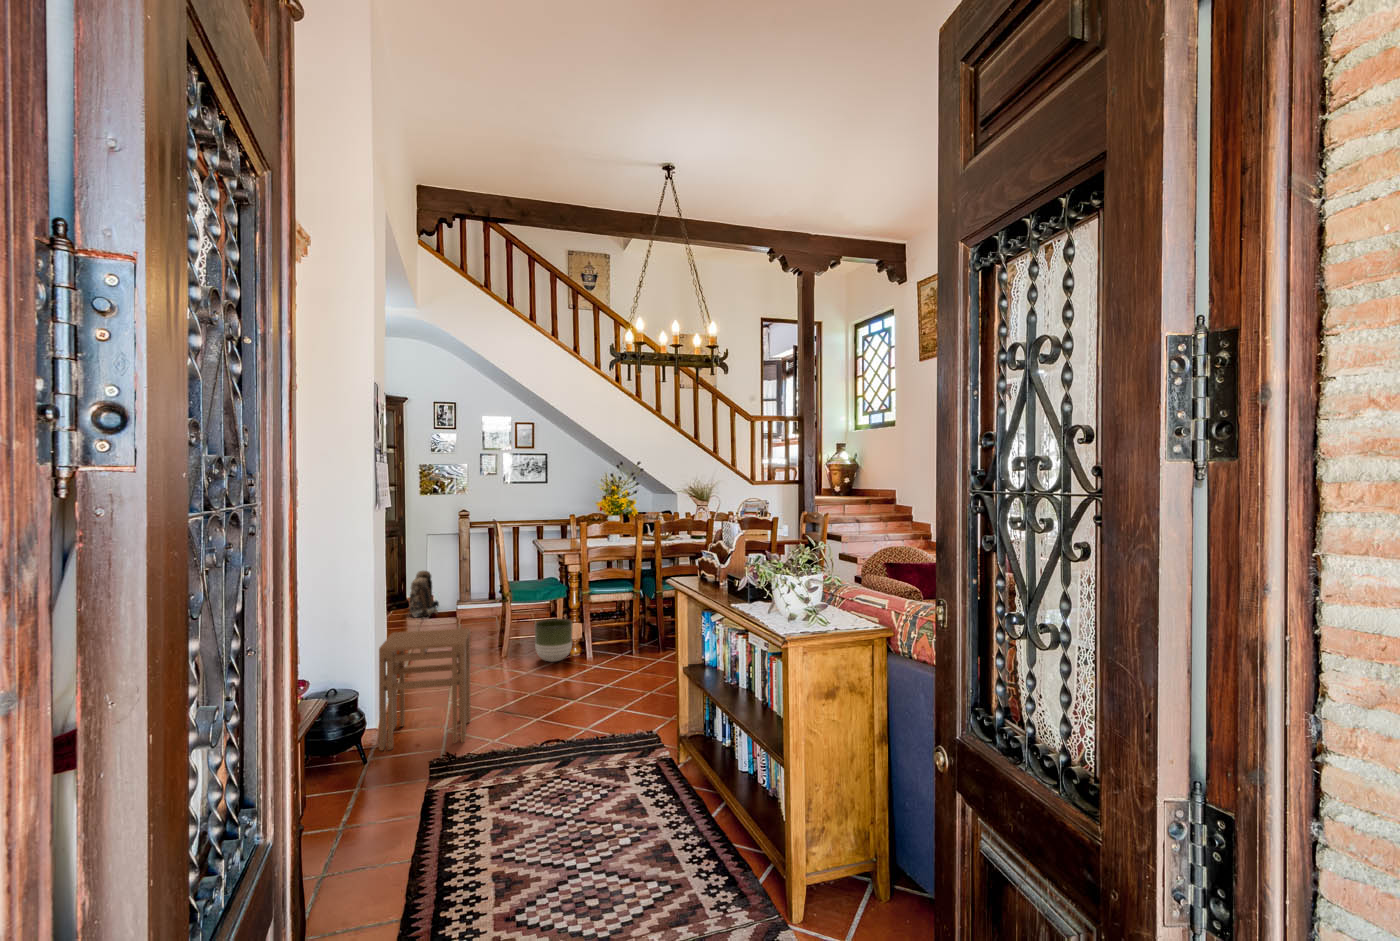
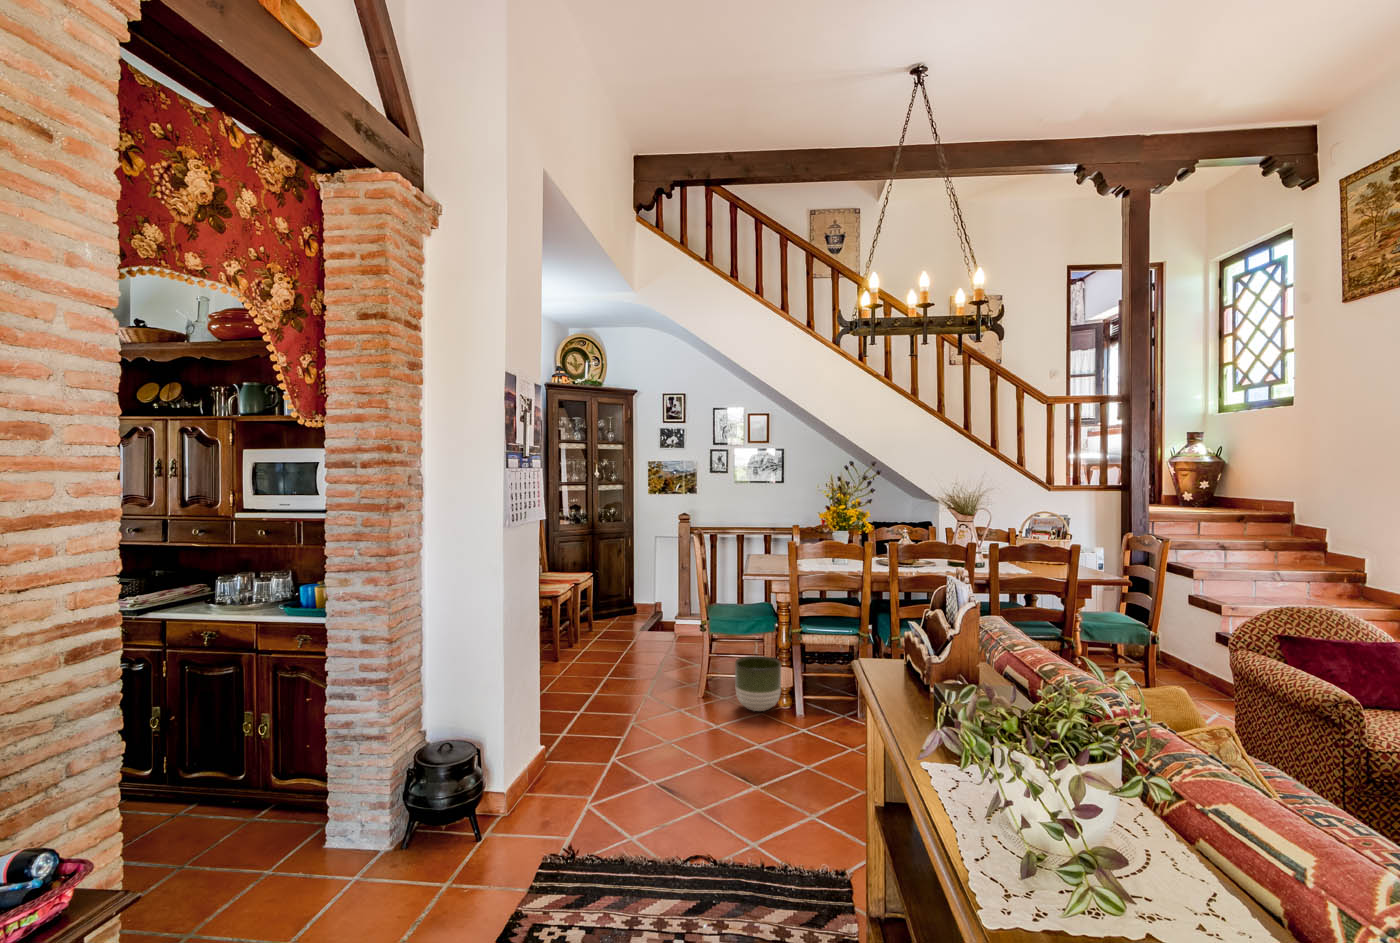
backpack: present [409,571,439,618] -> none [631,576,665,628]
stool: present [379,628,471,750] -> none [512,669,629,824]

